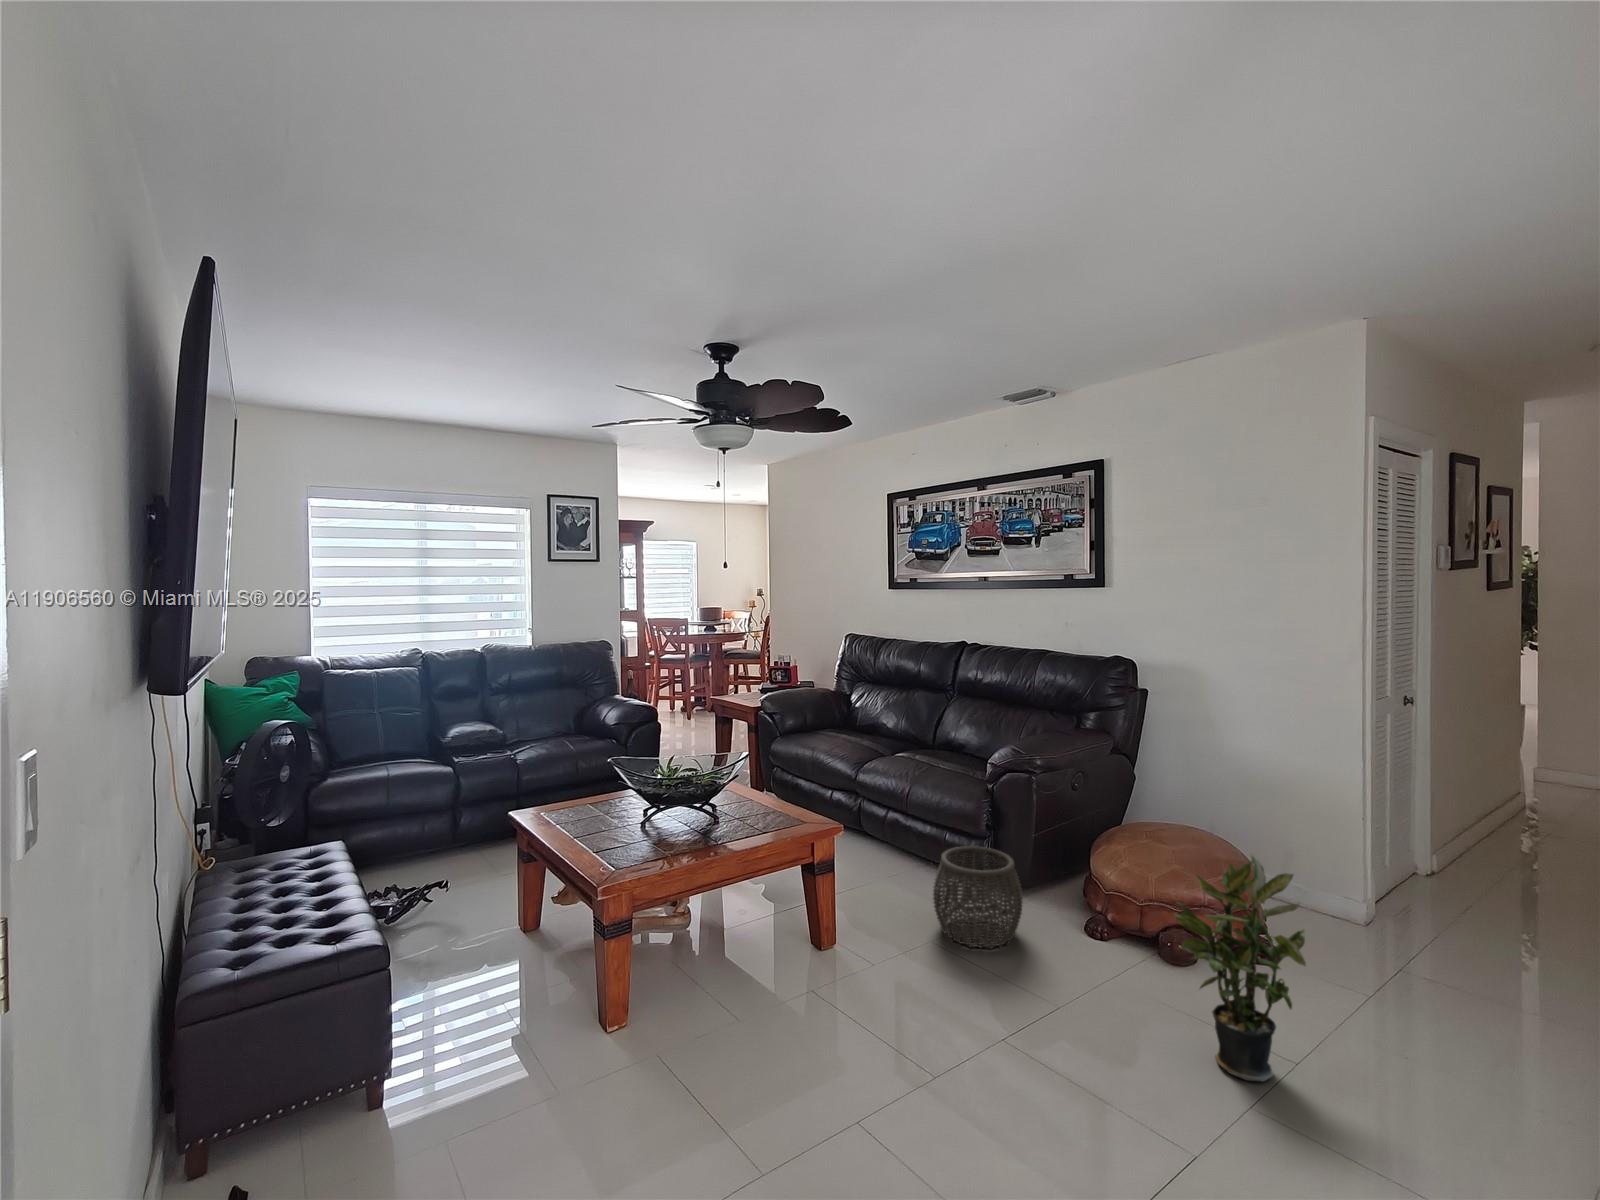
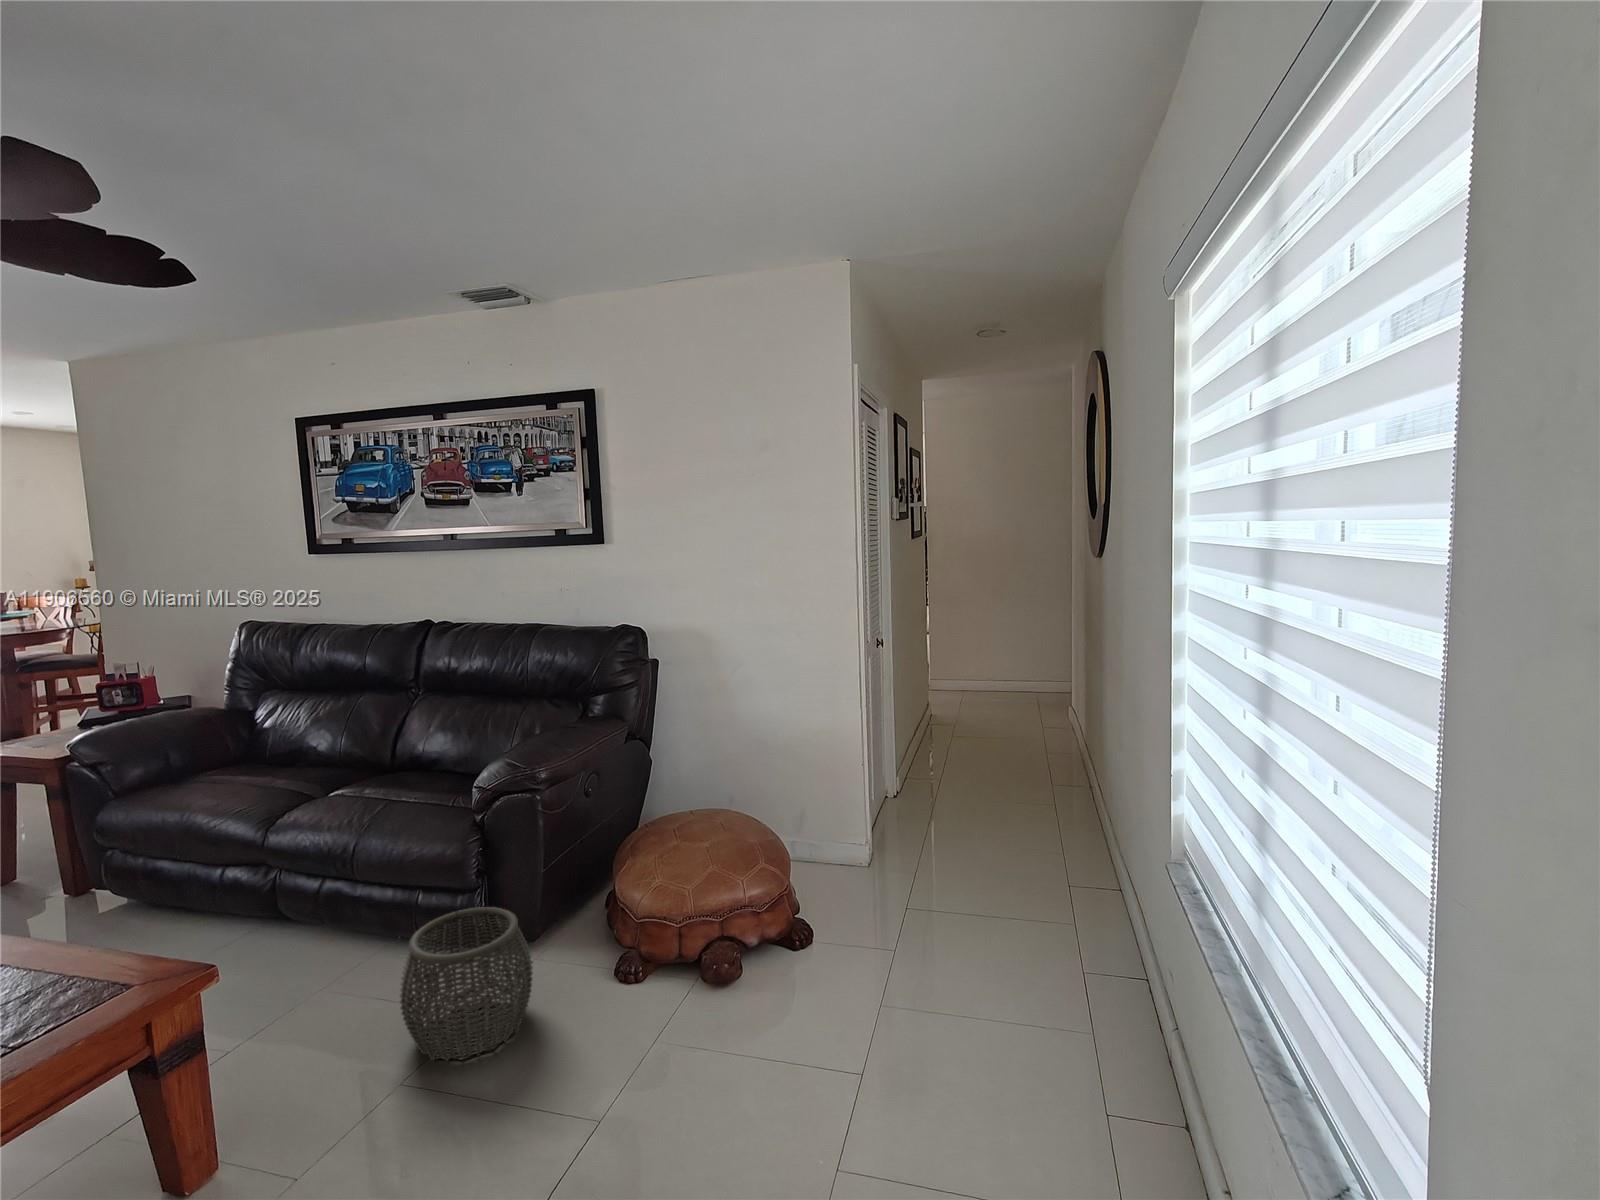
potted plant: present [1175,855,1306,1081] -> none [724,851,860,1115]

